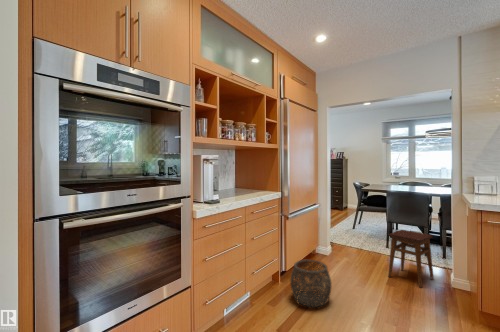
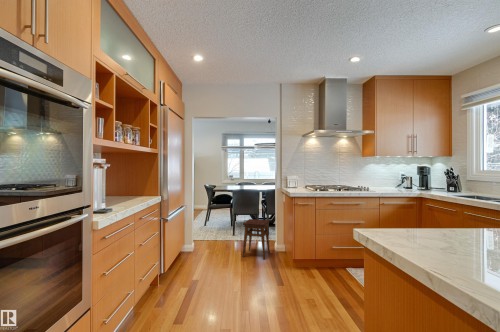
woven basket: present [290,260,332,307] -> none [174,255,211,297]

